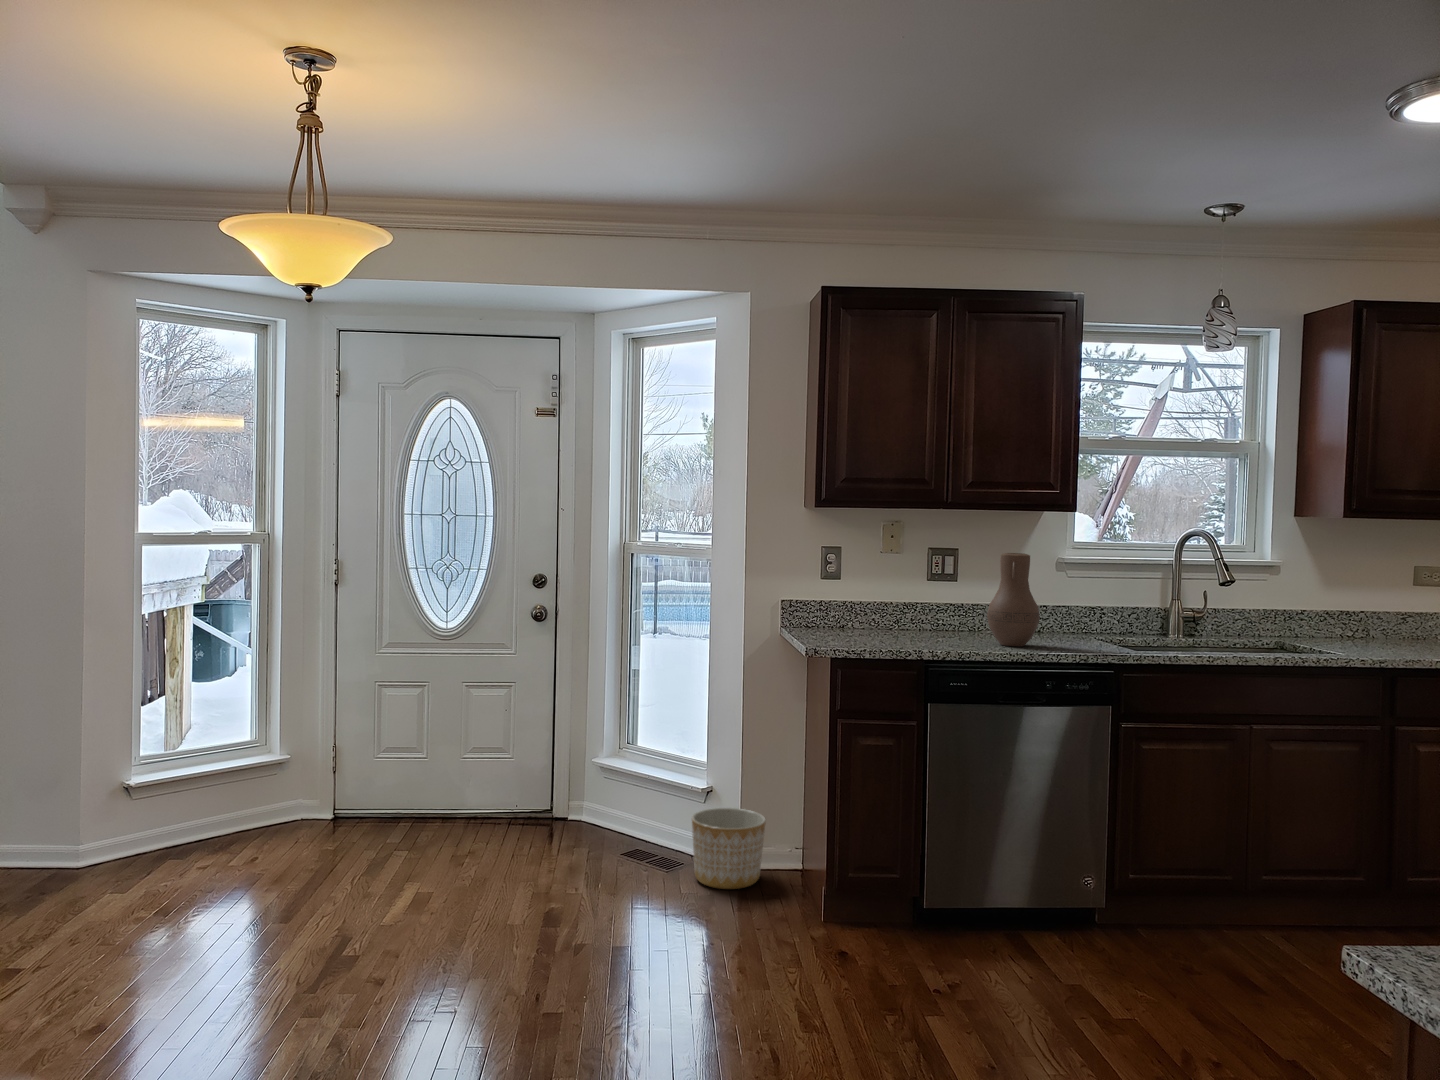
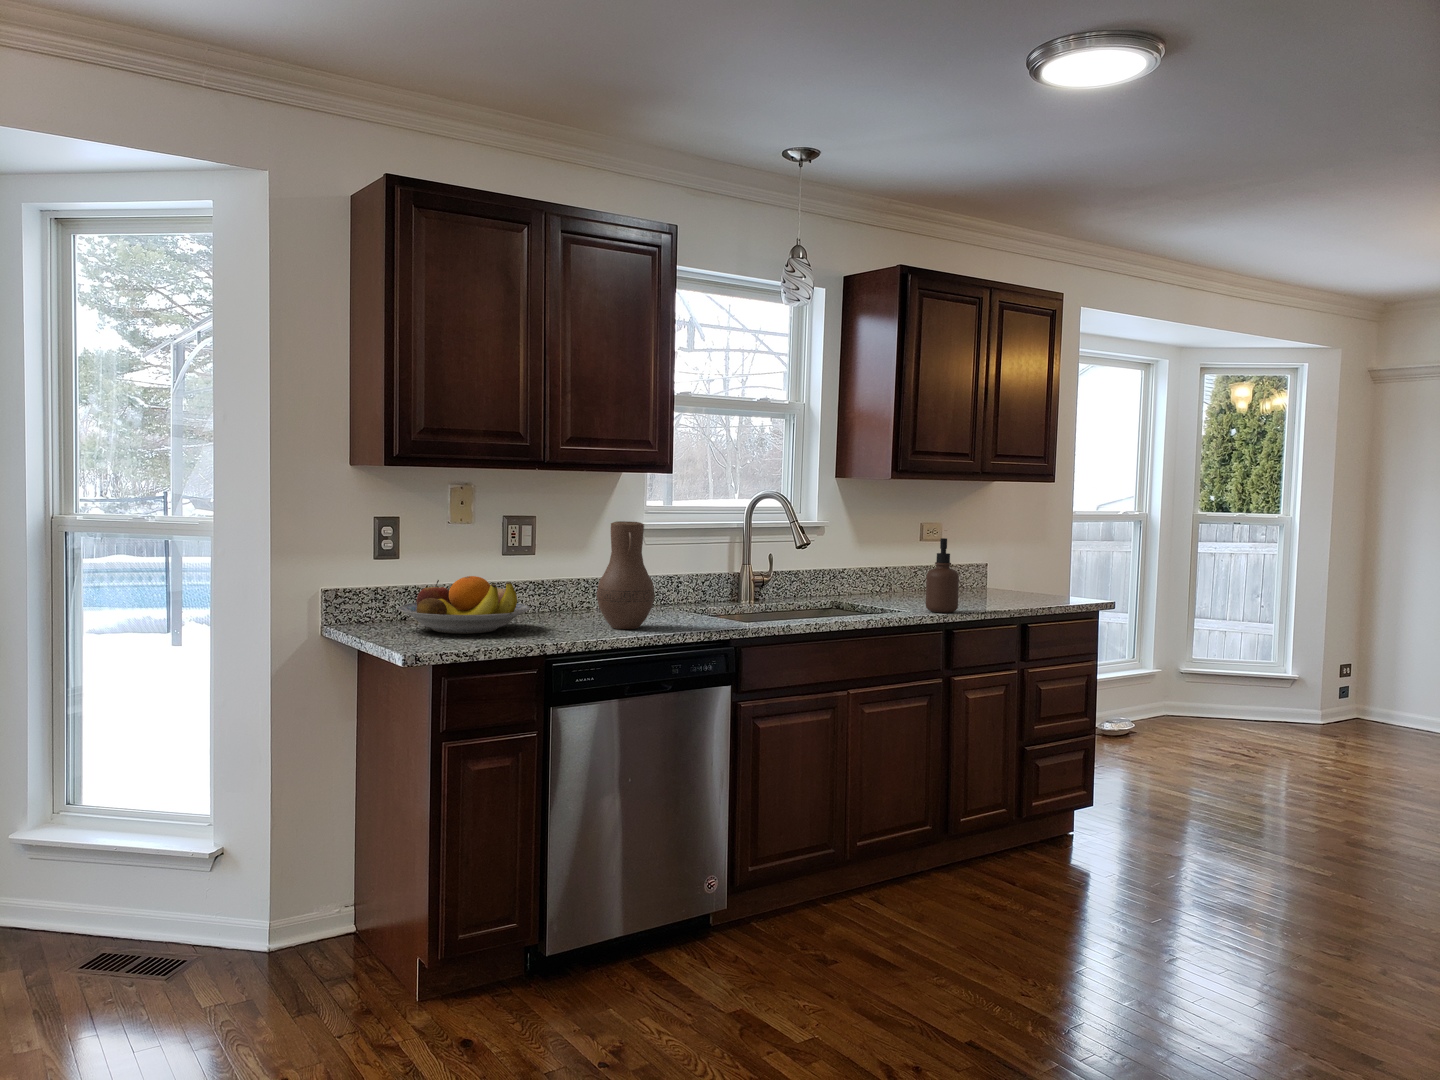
soap dispenser: none [1368,580,1409,659] -> present [926,538,959,613]
fruit bowl: none [826,594,930,640] -> present [398,576,530,634]
planter: present [692,808,766,889] -> none [211,870,321,988]

